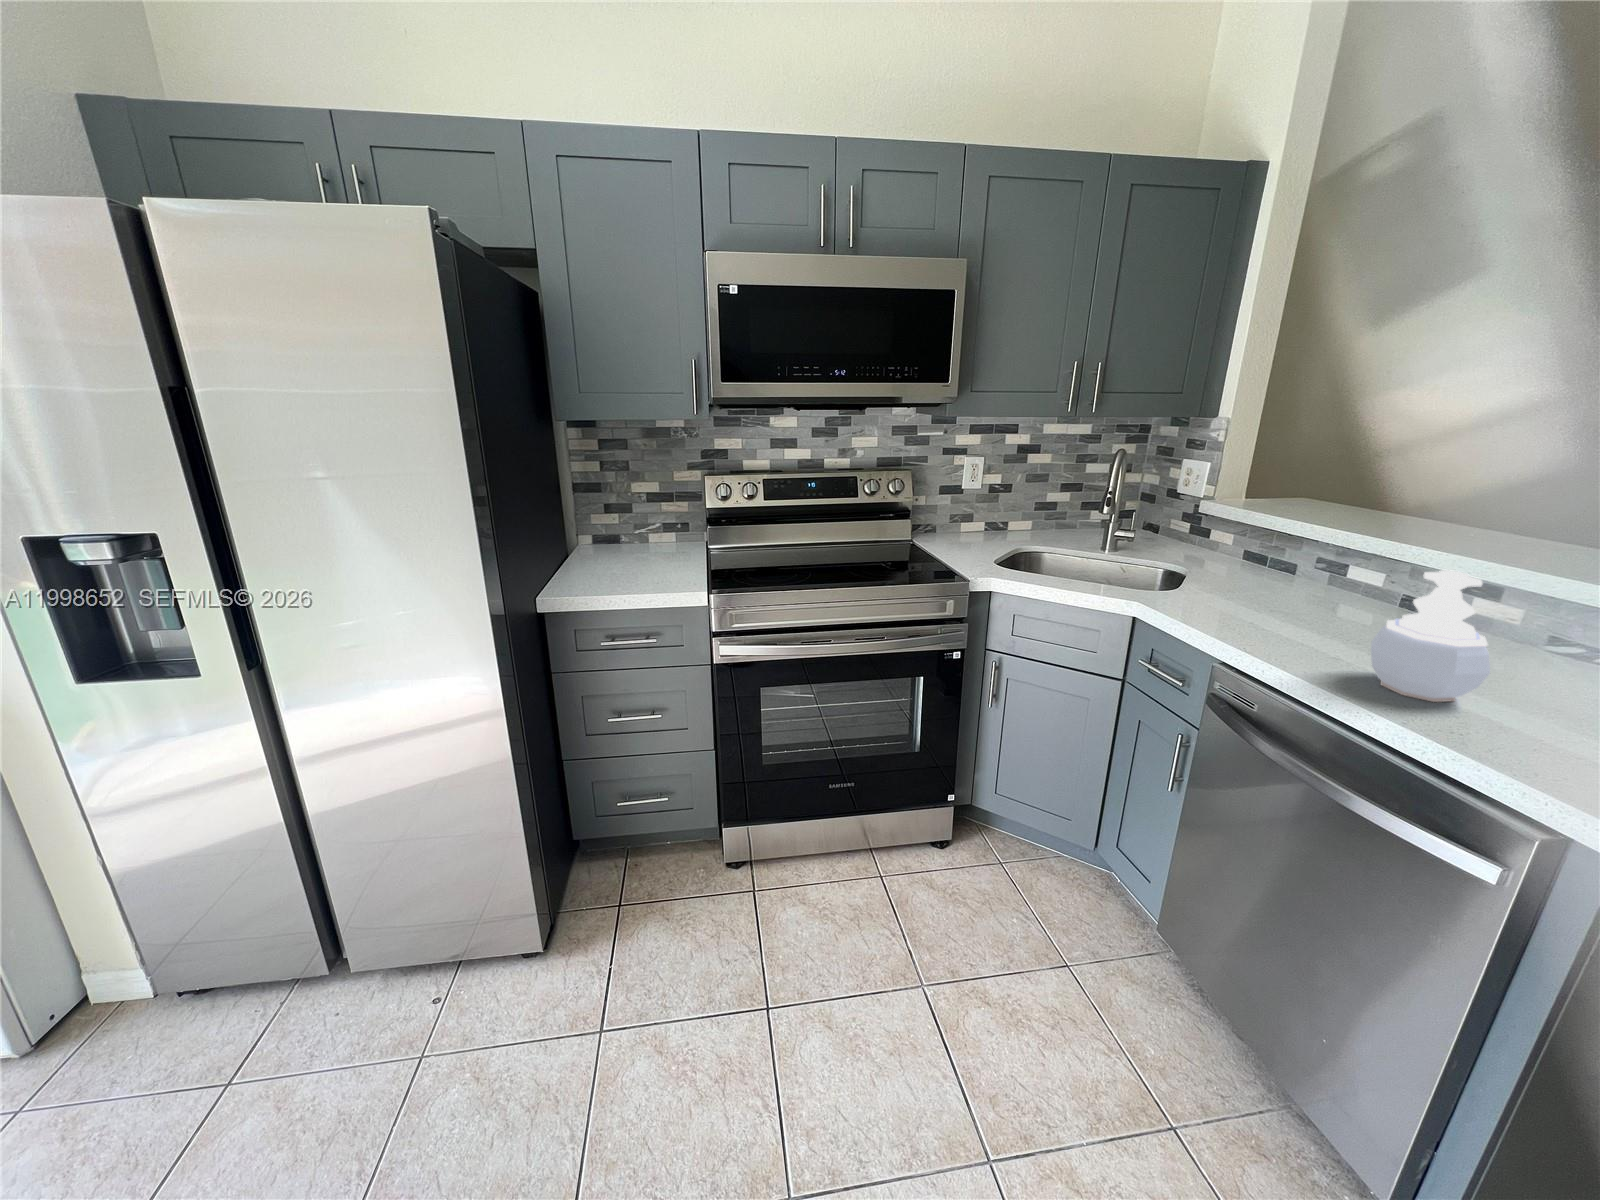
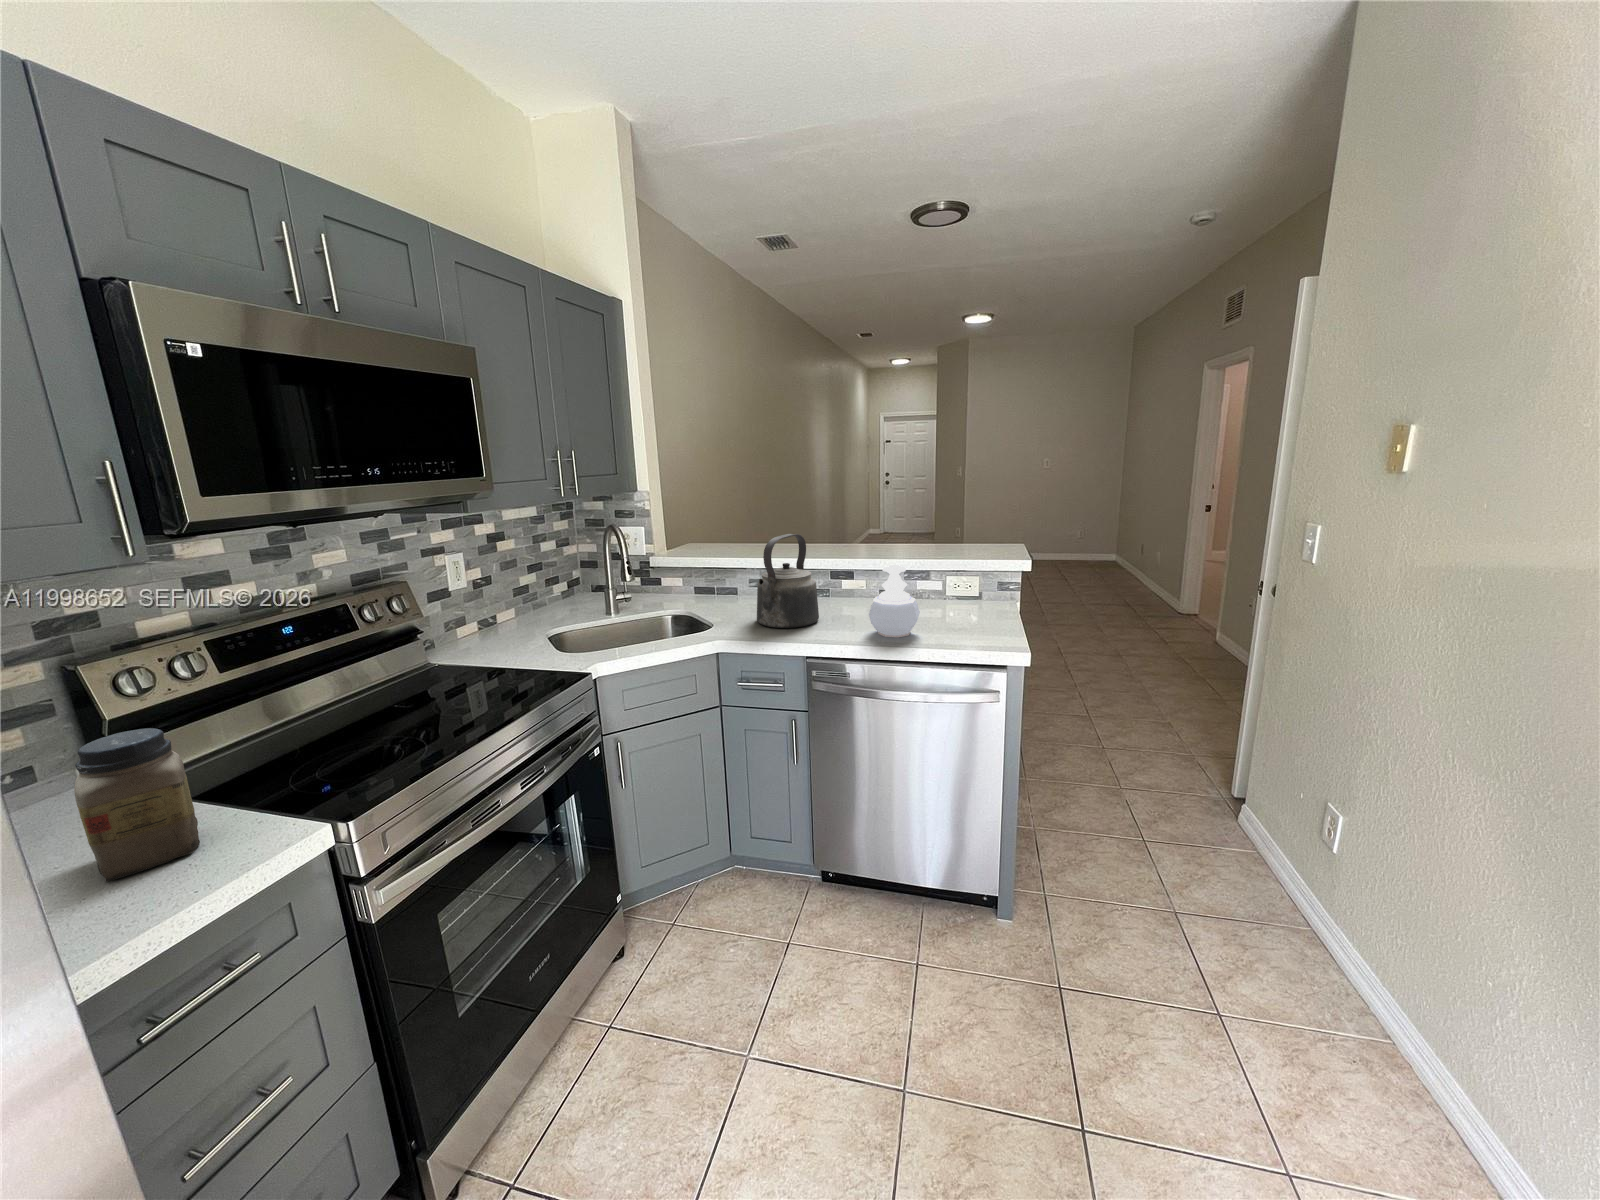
kettle: none [1224,491,1371,631] -> present [757,534,819,628]
jar: none [637,506,687,577] -> present [74,728,200,882]

